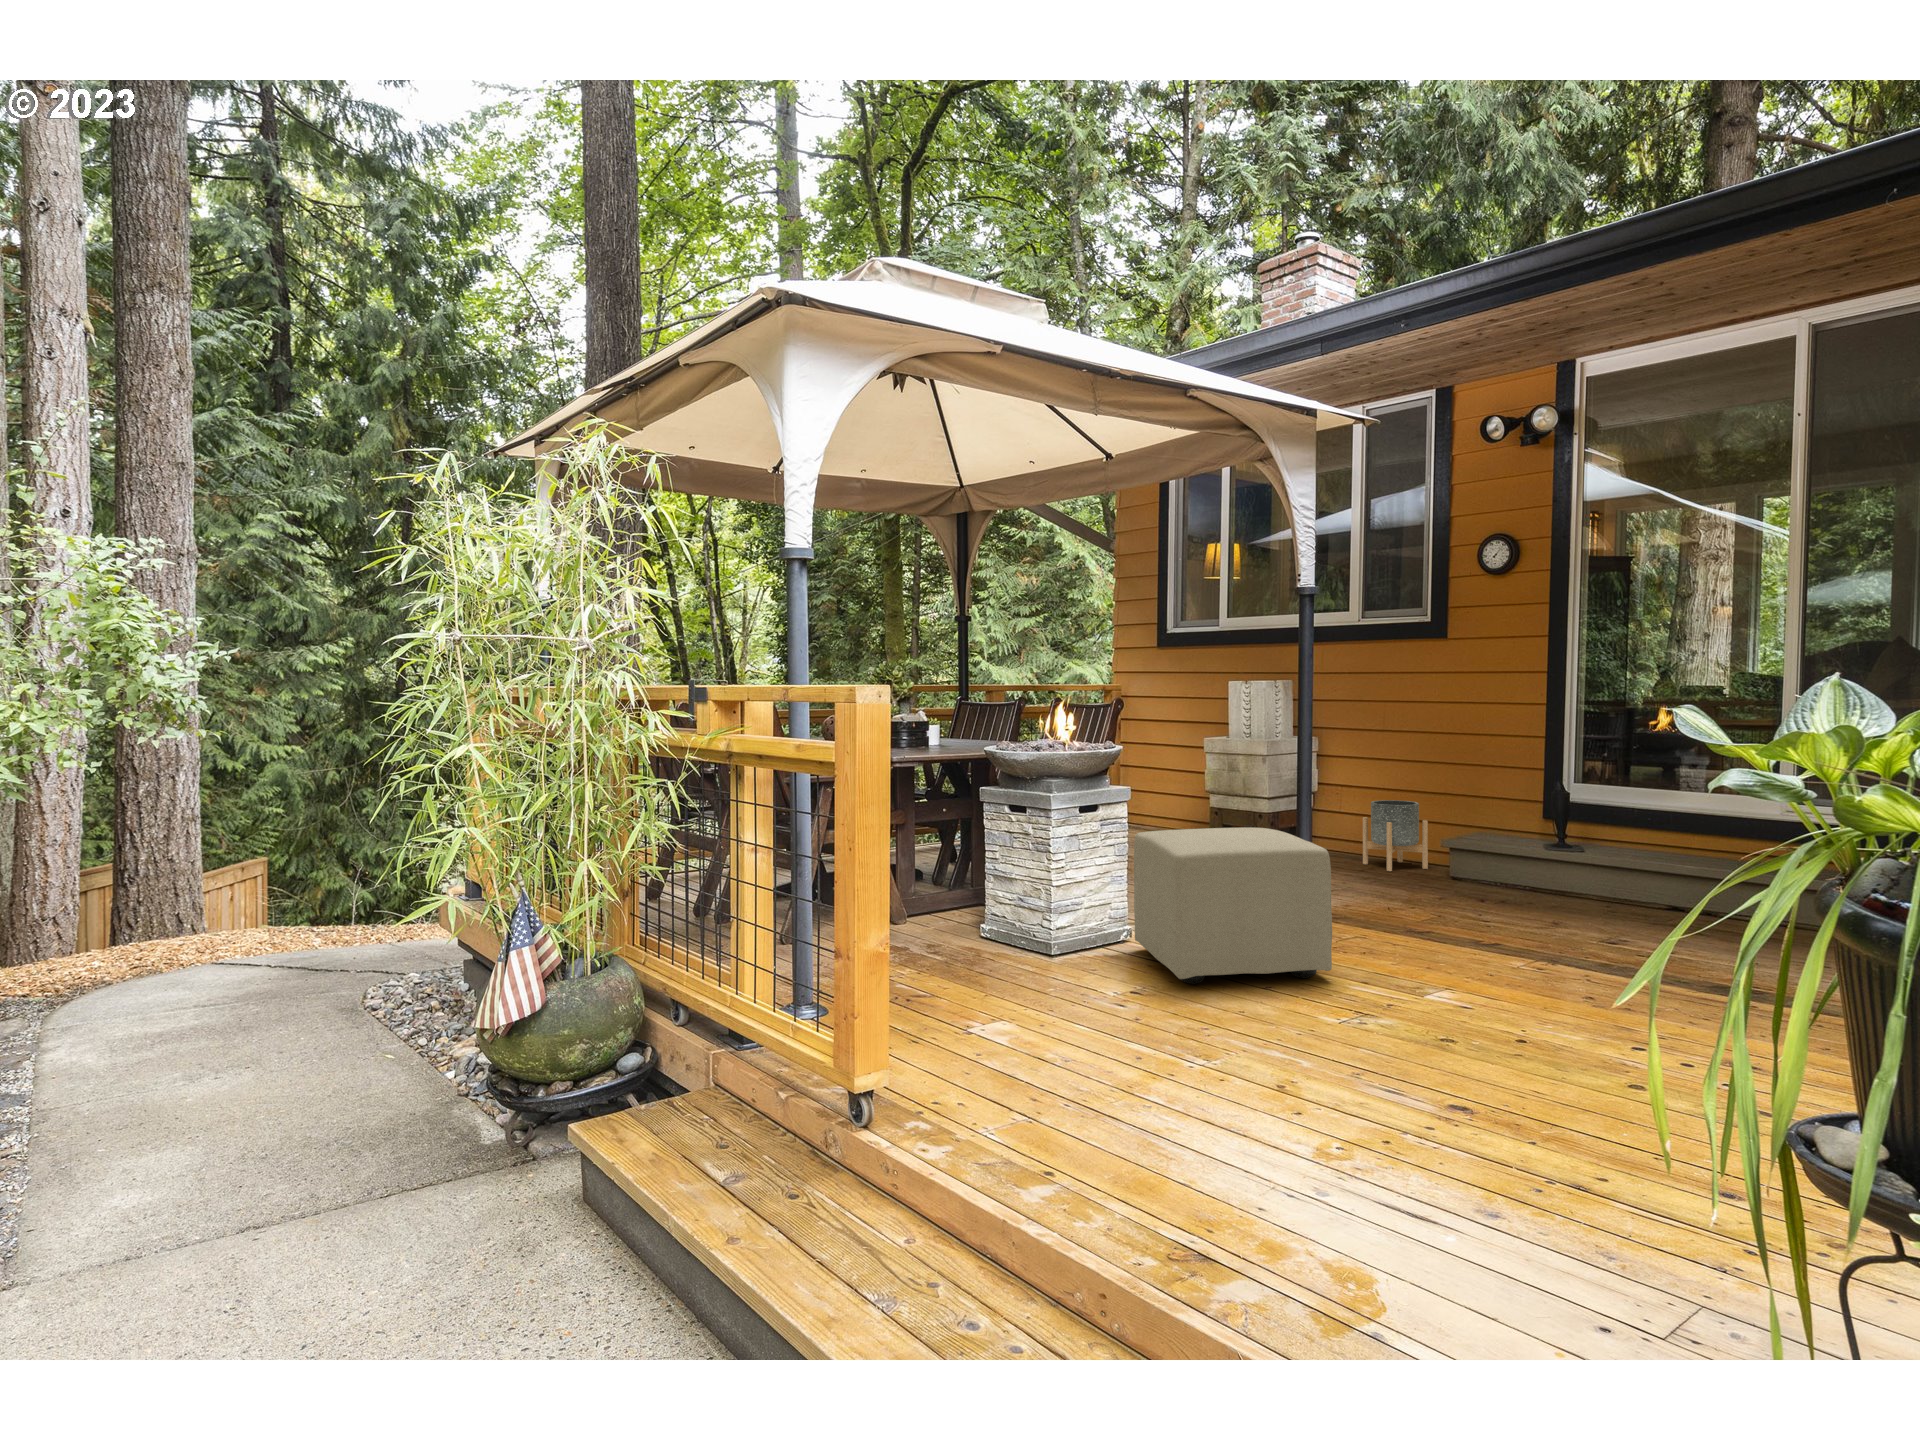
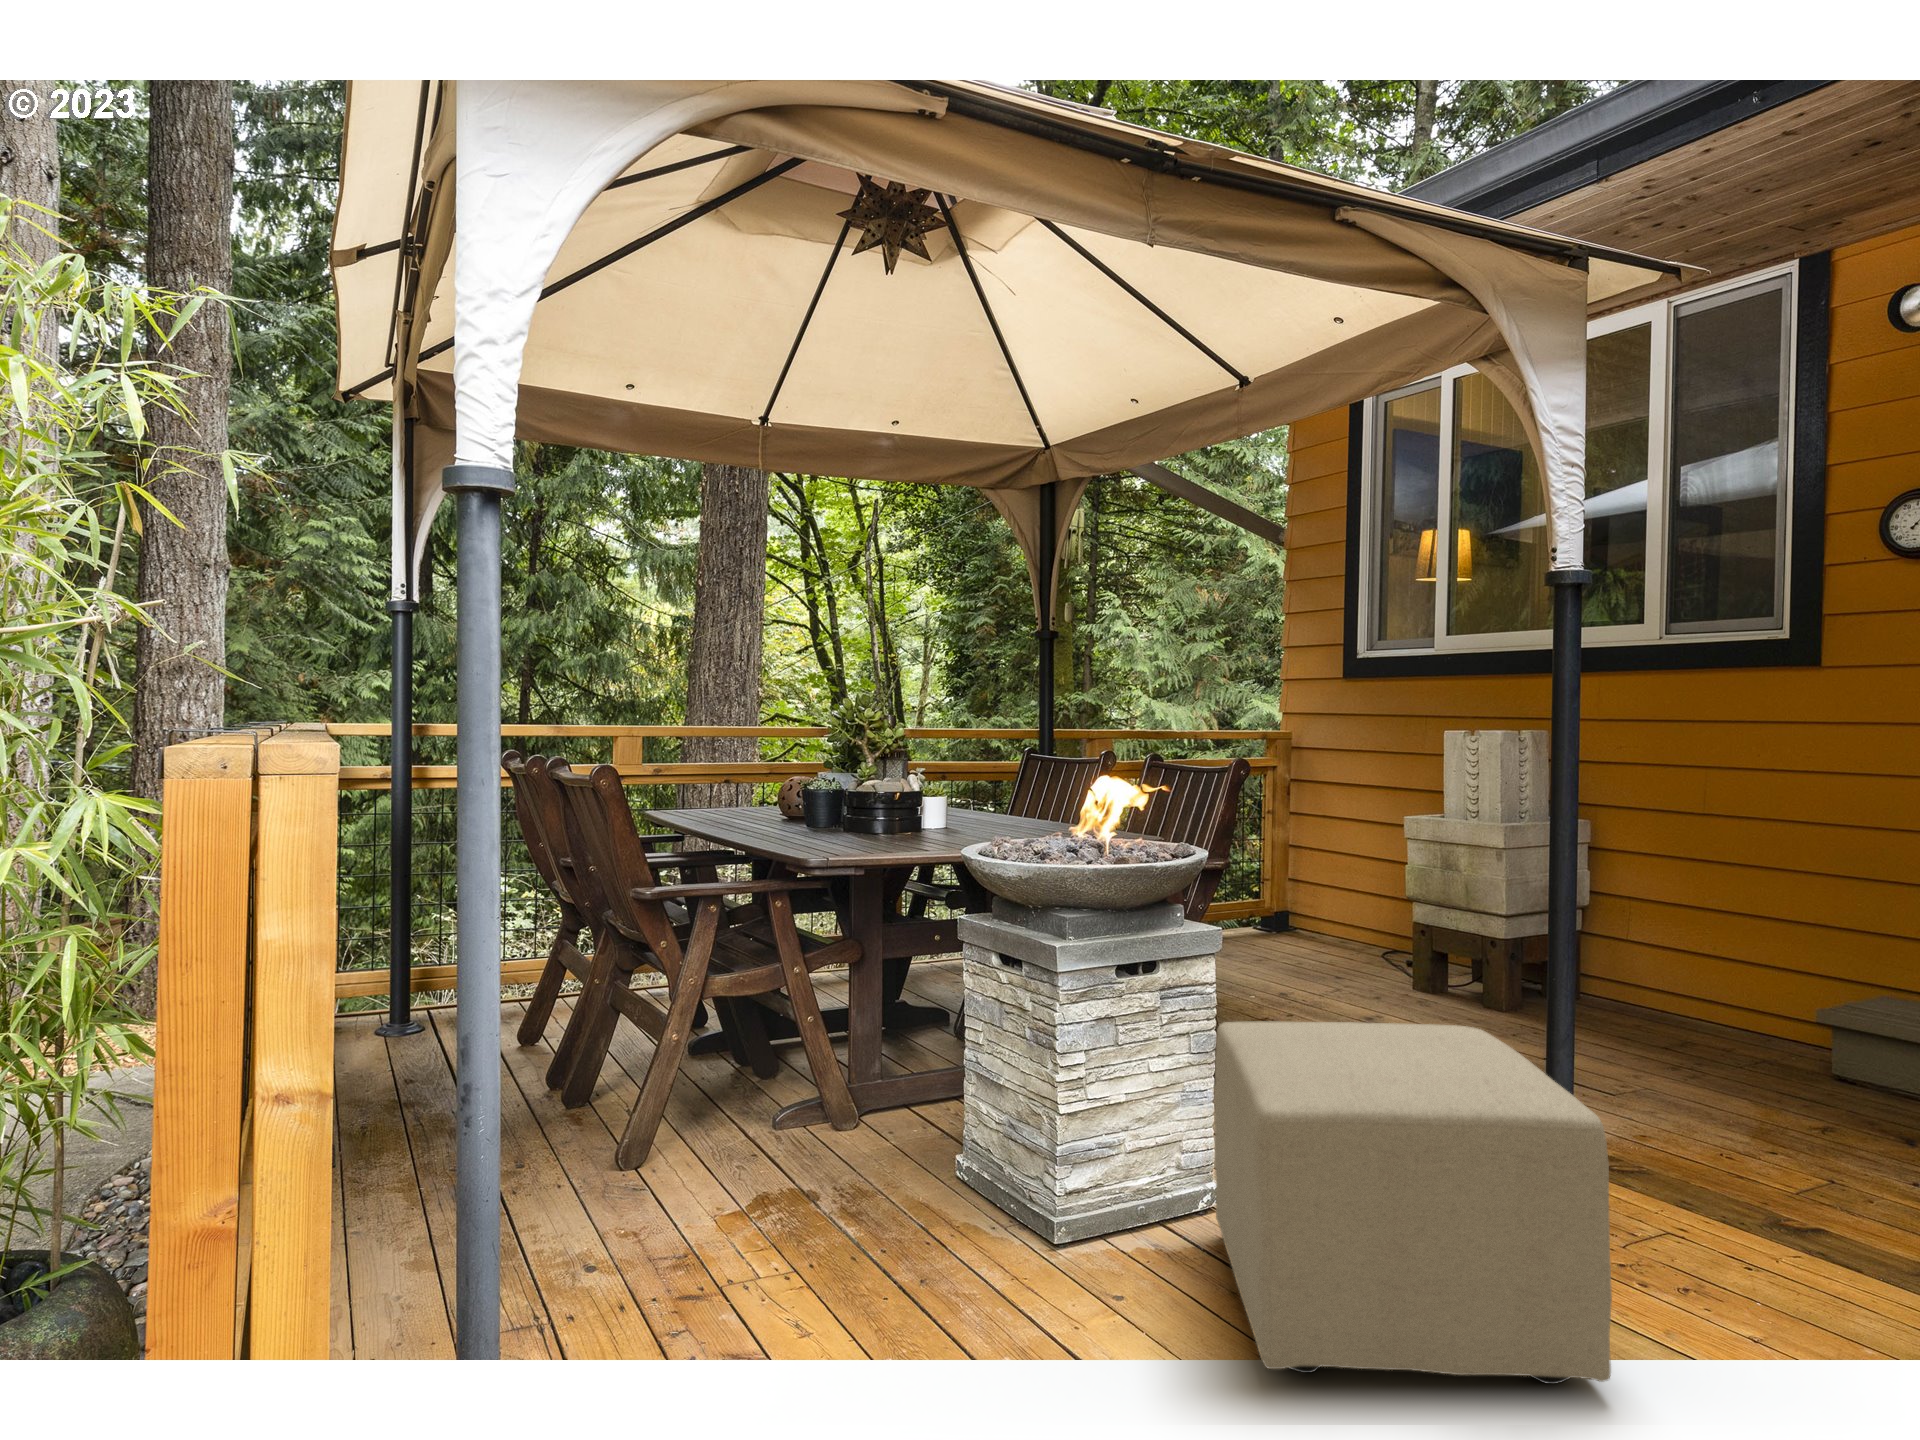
planter: present [1363,800,1428,871] -> none [1669,933,1791,1058]

